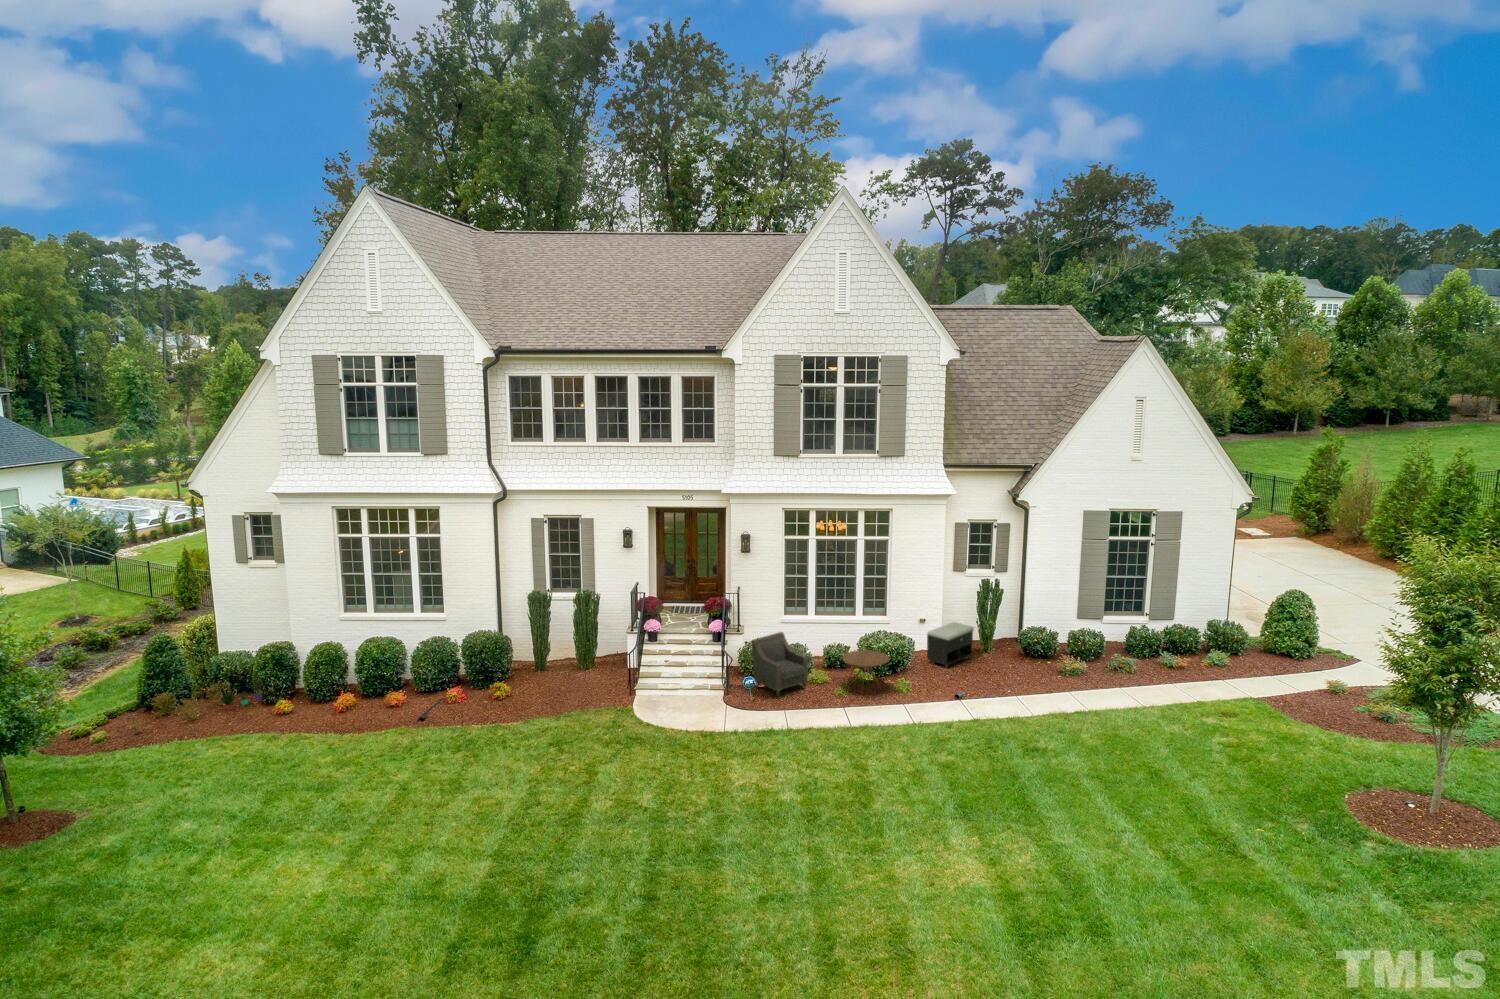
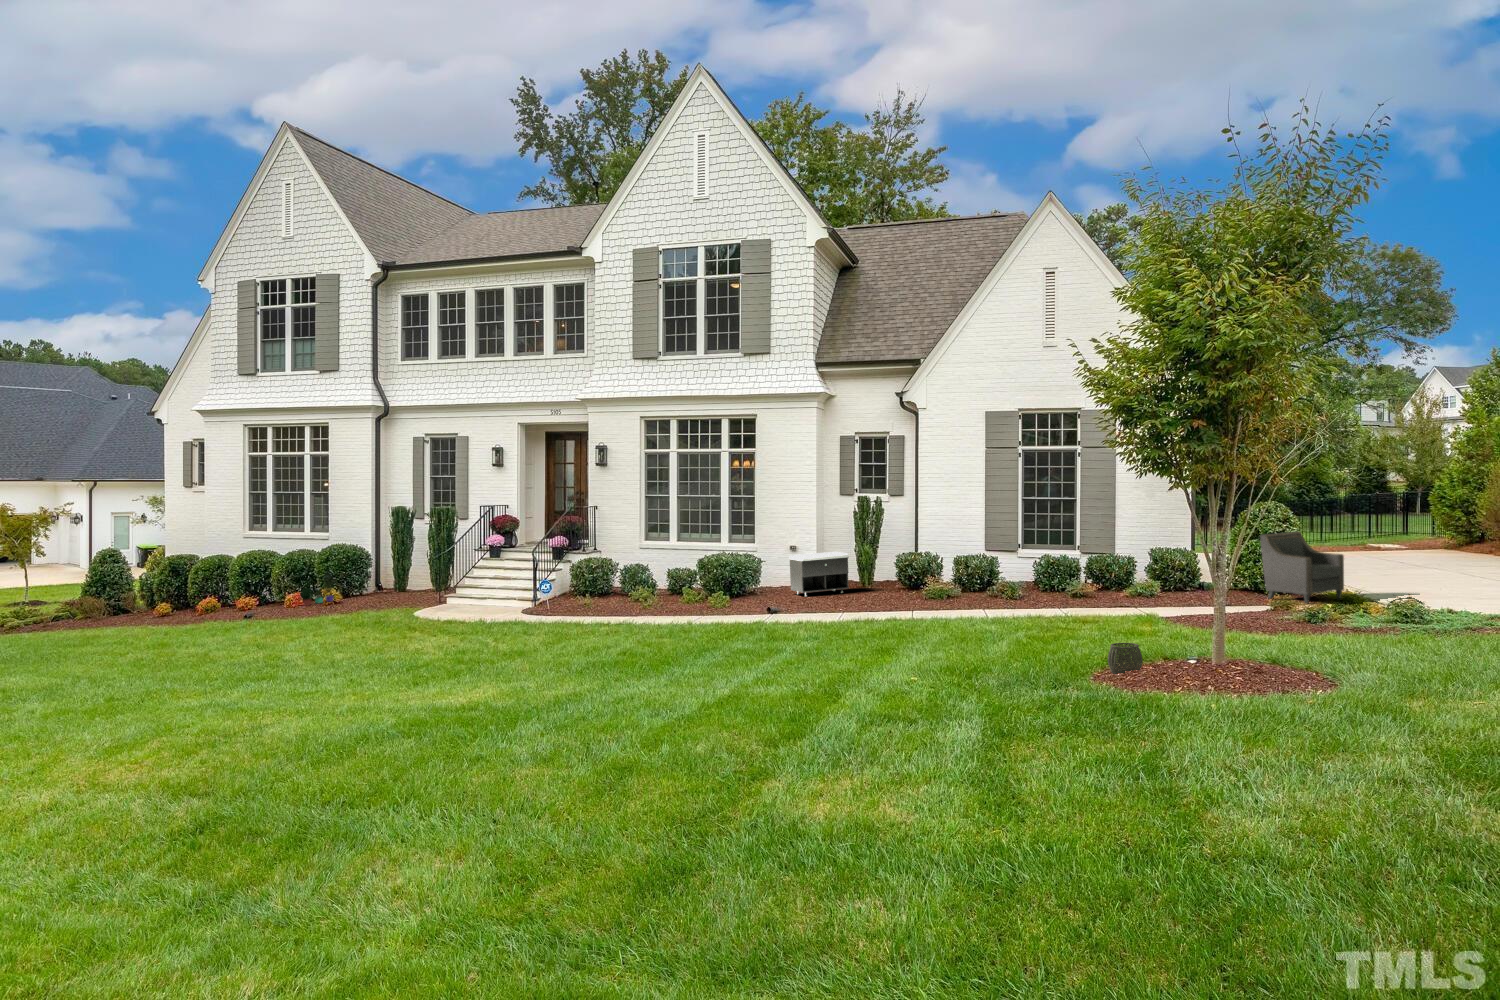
chair: present [752,632,808,697] -> present [1261,531,1344,603]
round table: present [843,650,889,689] -> none [661,565,714,606]
potted plant: present [222,672,262,710] -> present [301,571,333,606]
woven basket: none [1434,798,1469,829] -> present [1108,643,1143,675]

